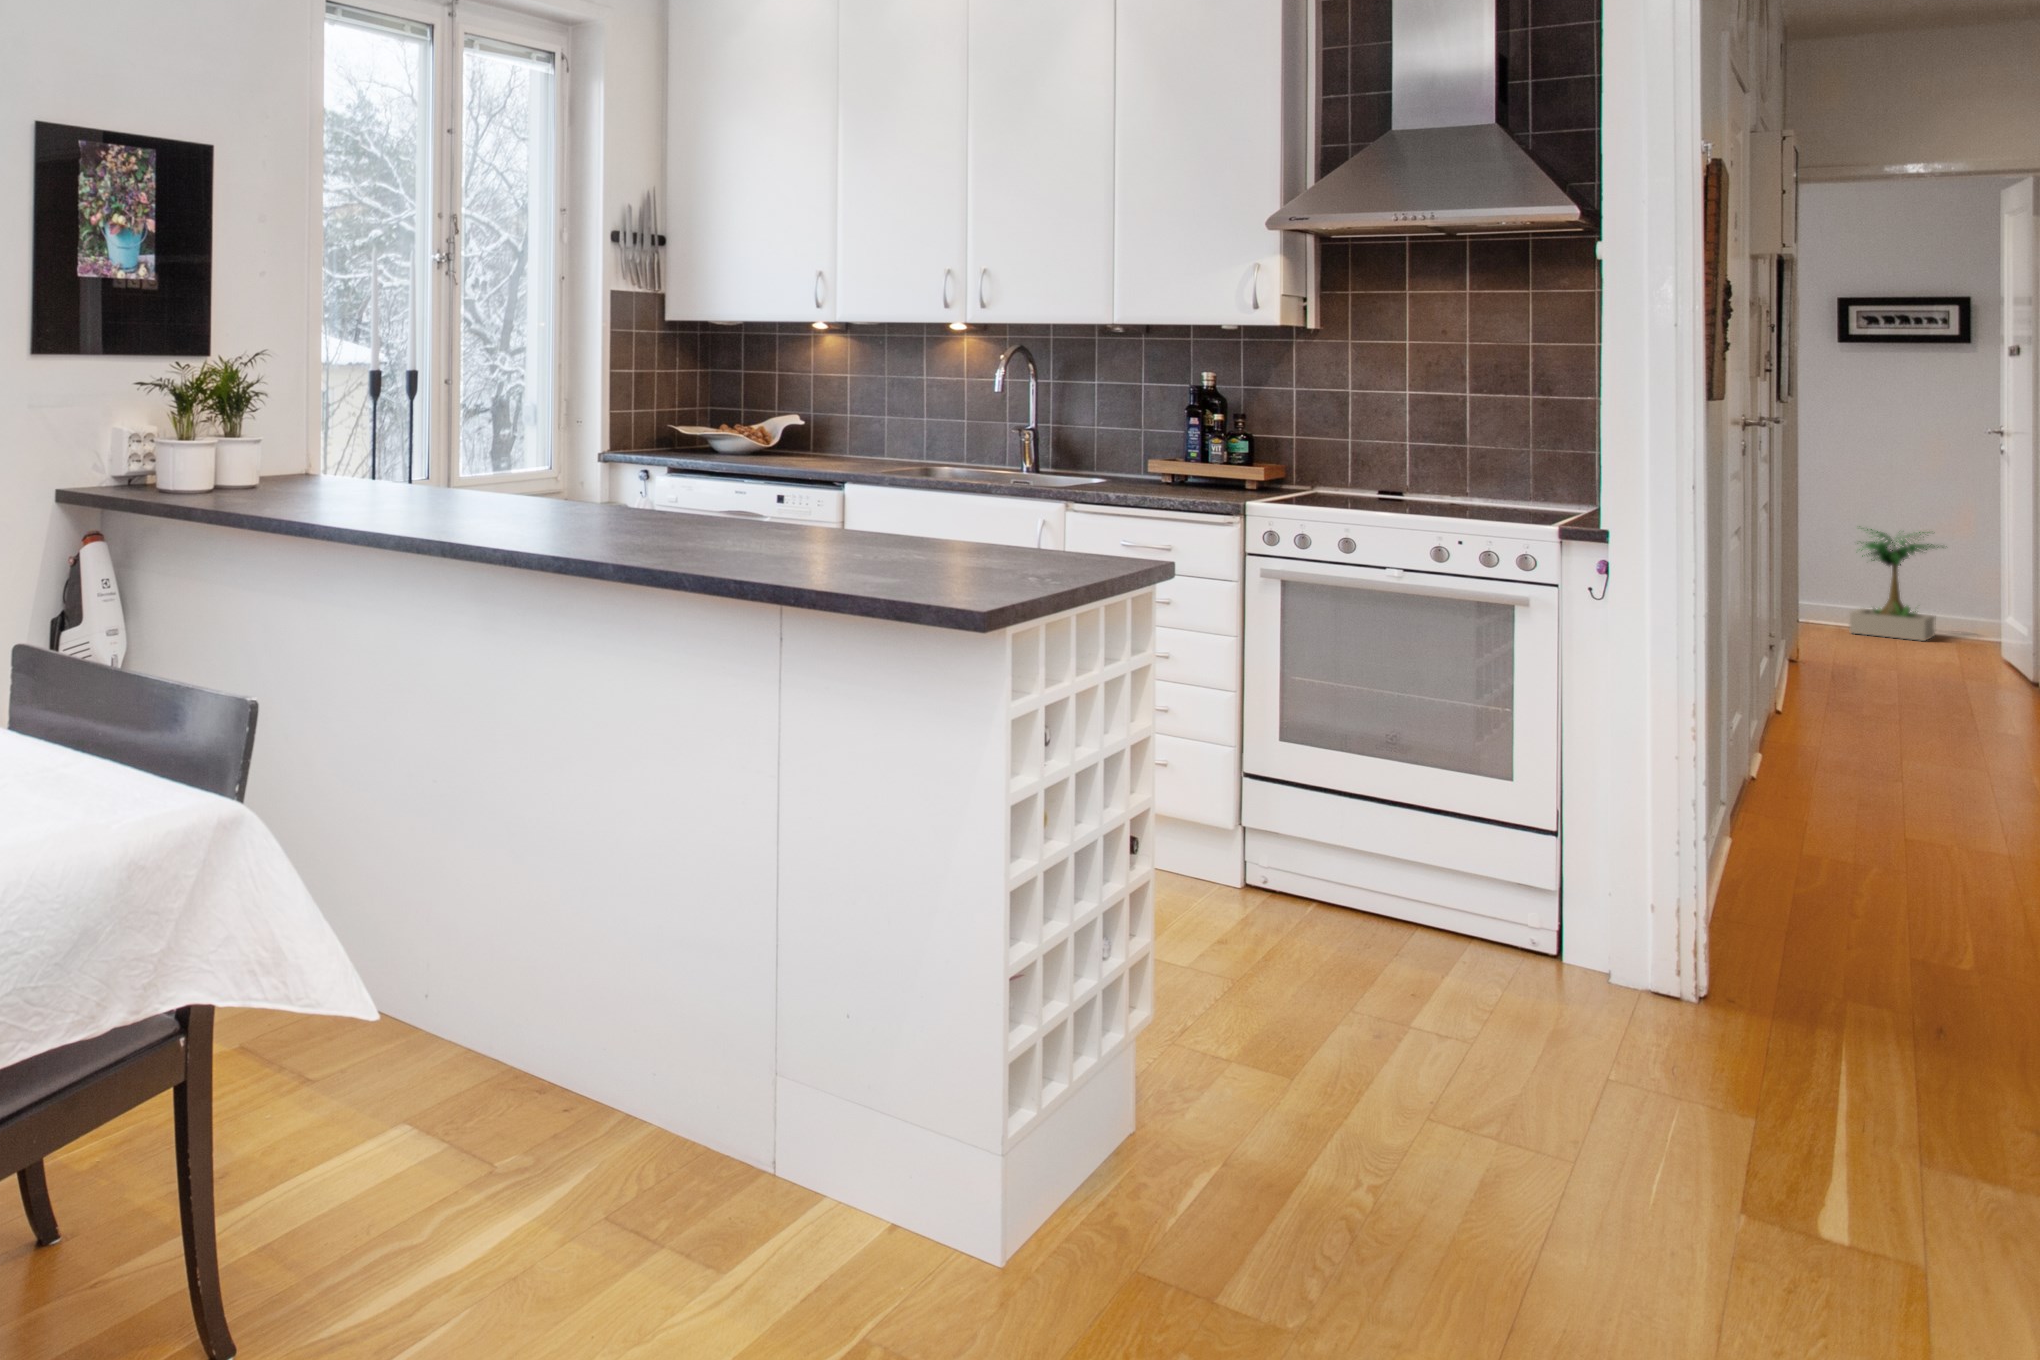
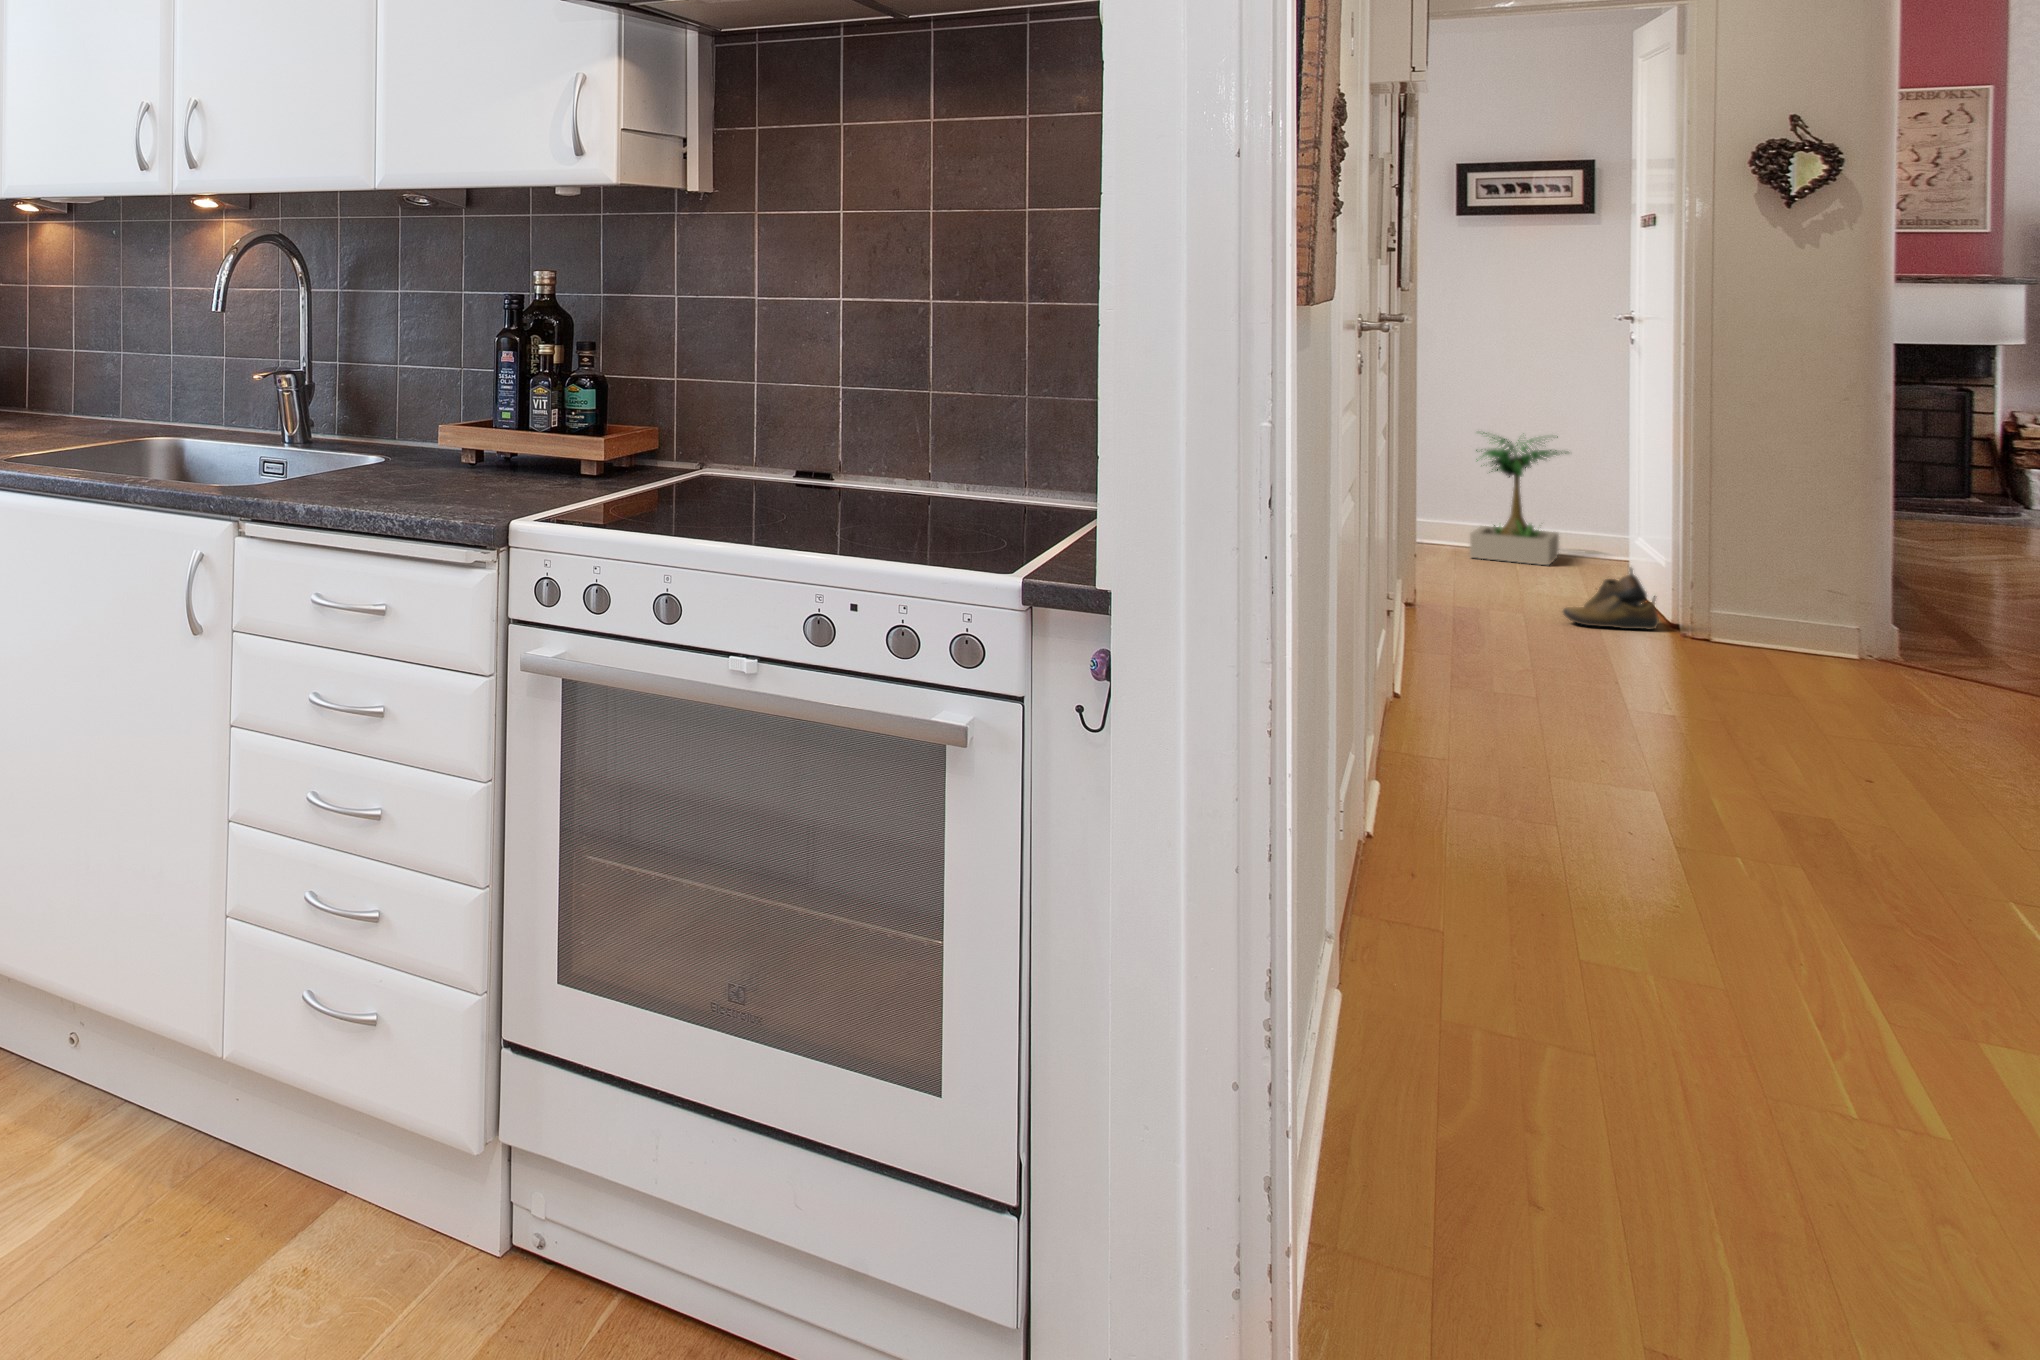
shoe: none [1929,633,2017,683] -> present [1563,568,1659,629]

